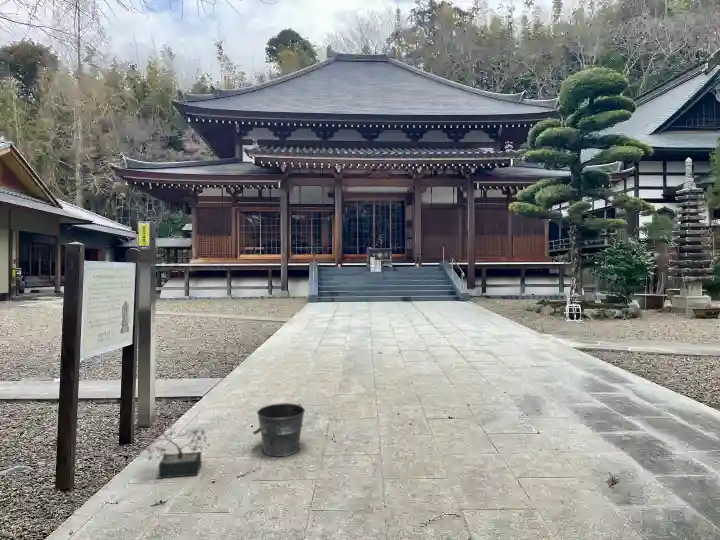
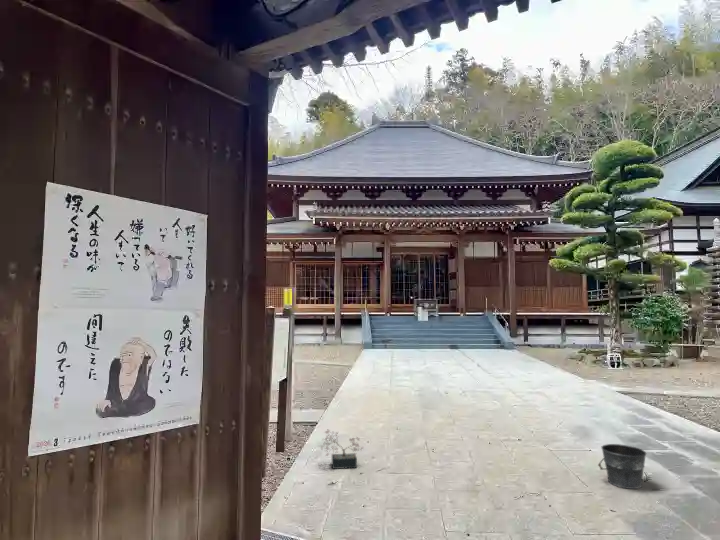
bucket: present [253,403,305,456] -> present [598,444,646,489]

